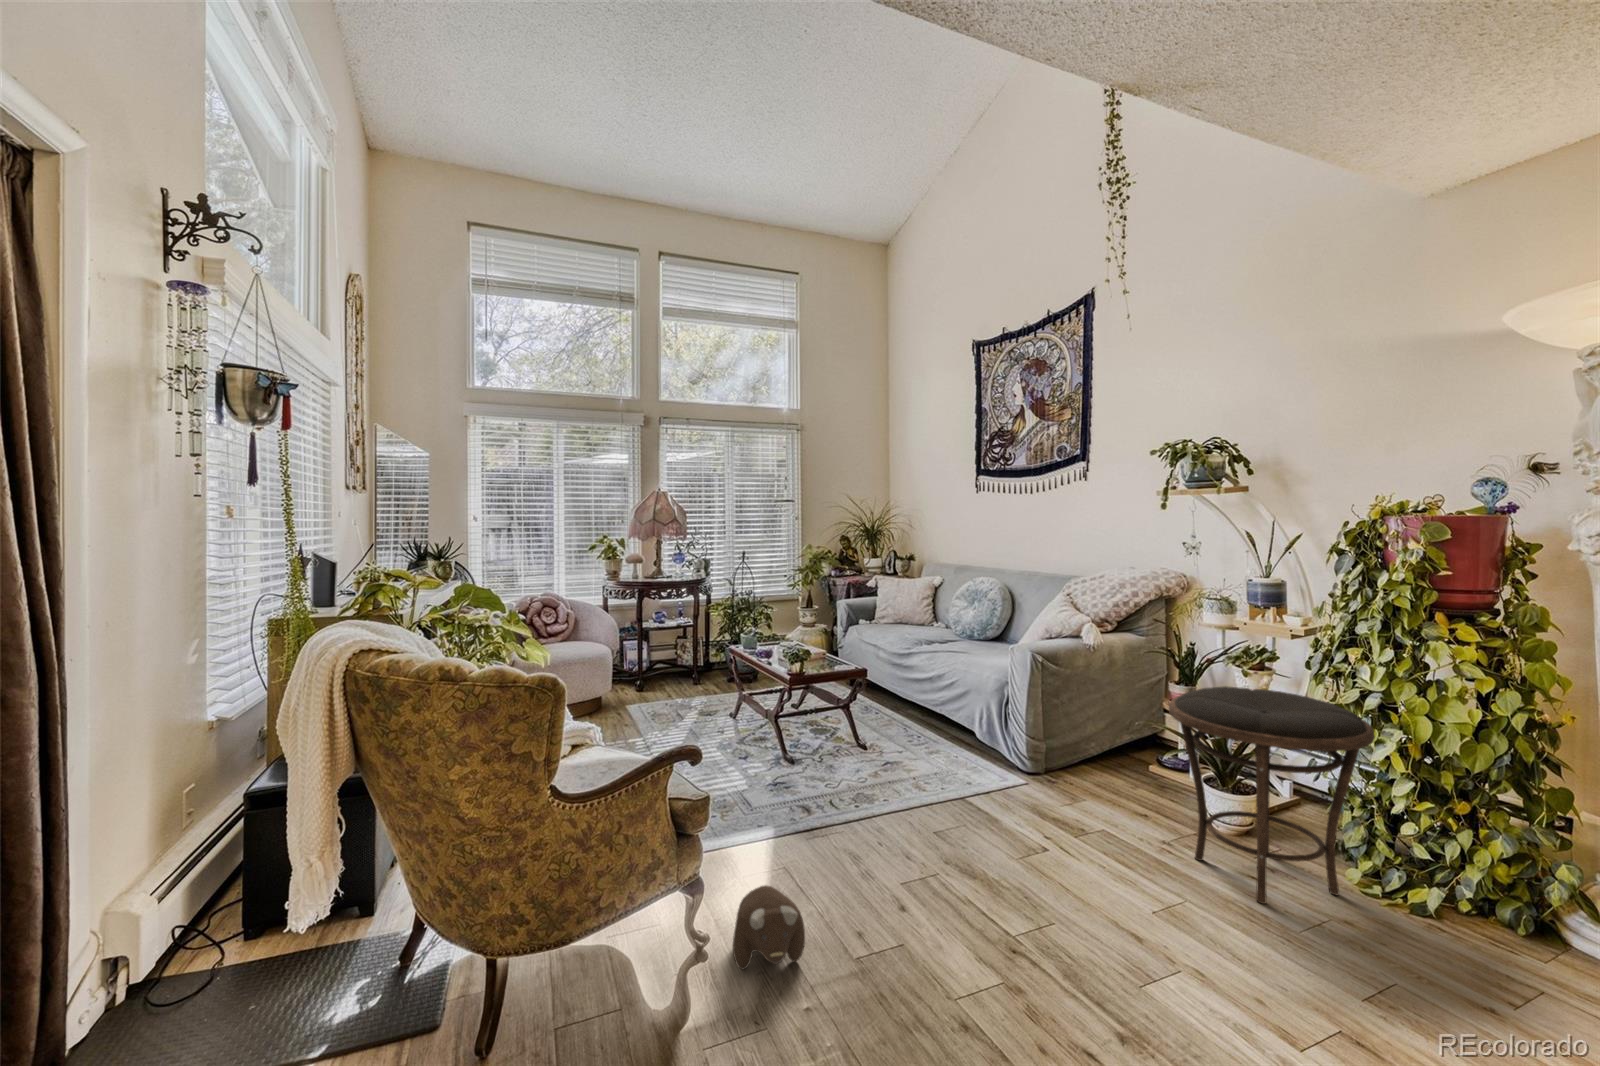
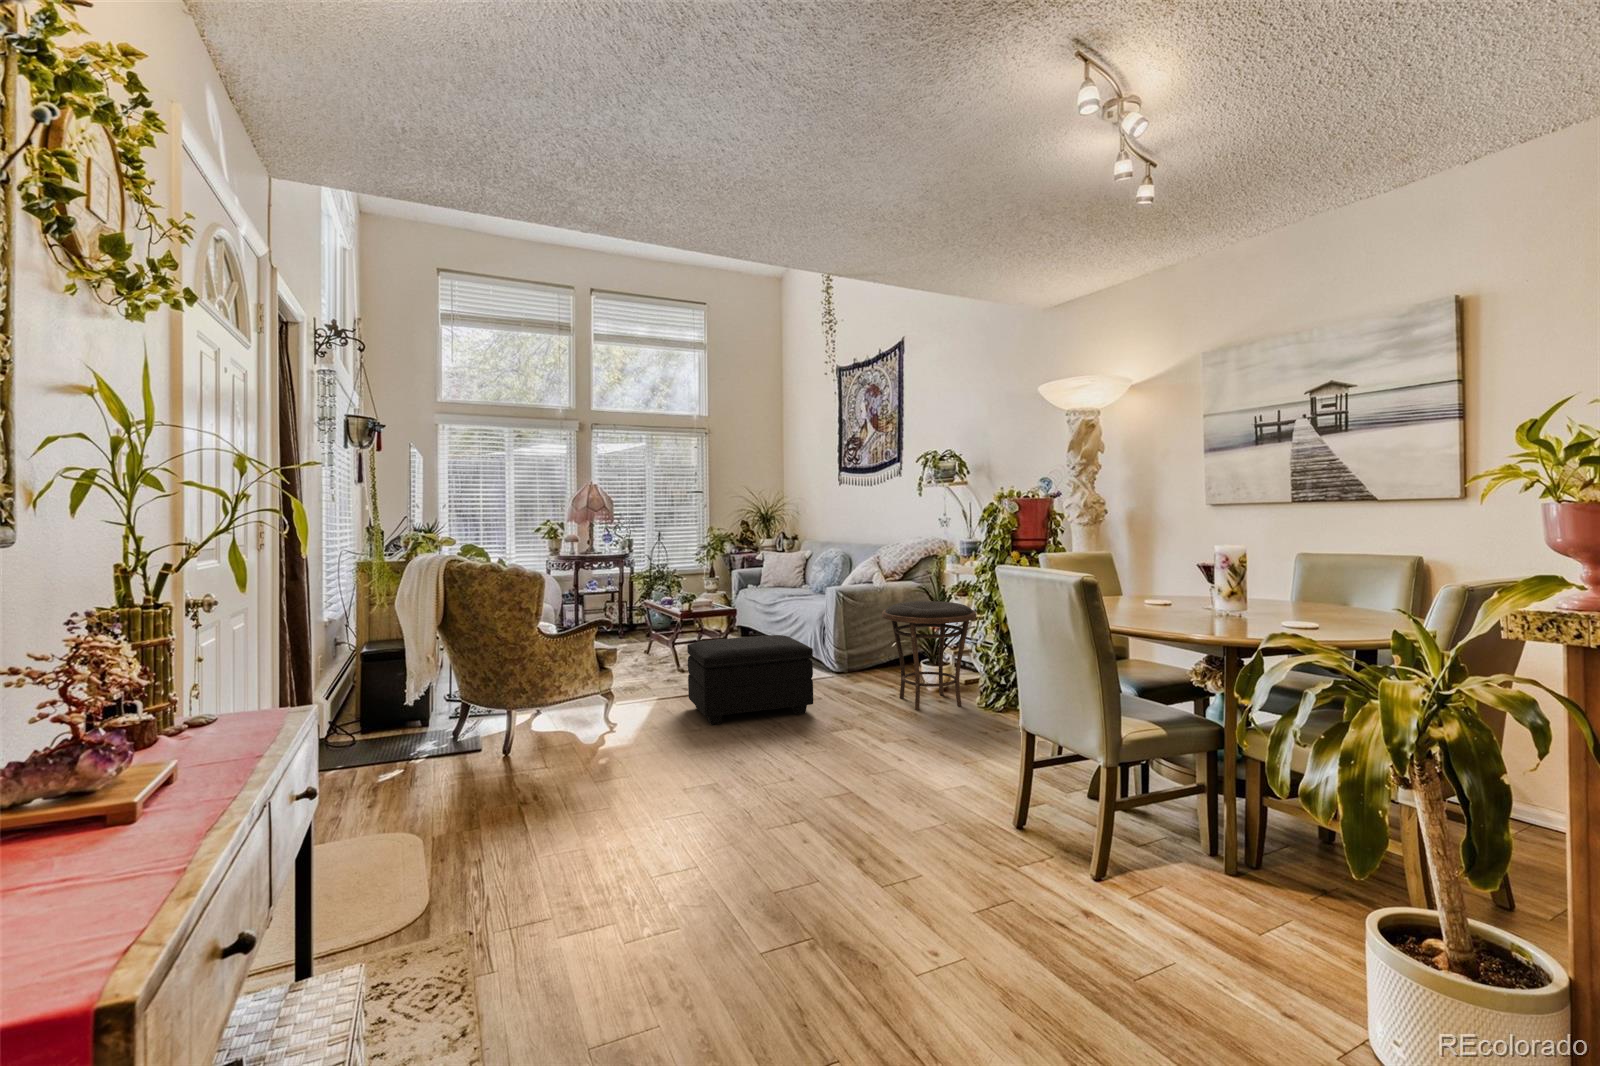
footstool: none [830,742,1071,939] -> present [687,635,813,725]
plush toy: present [733,885,805,970] -> none [626,696,664,734]

